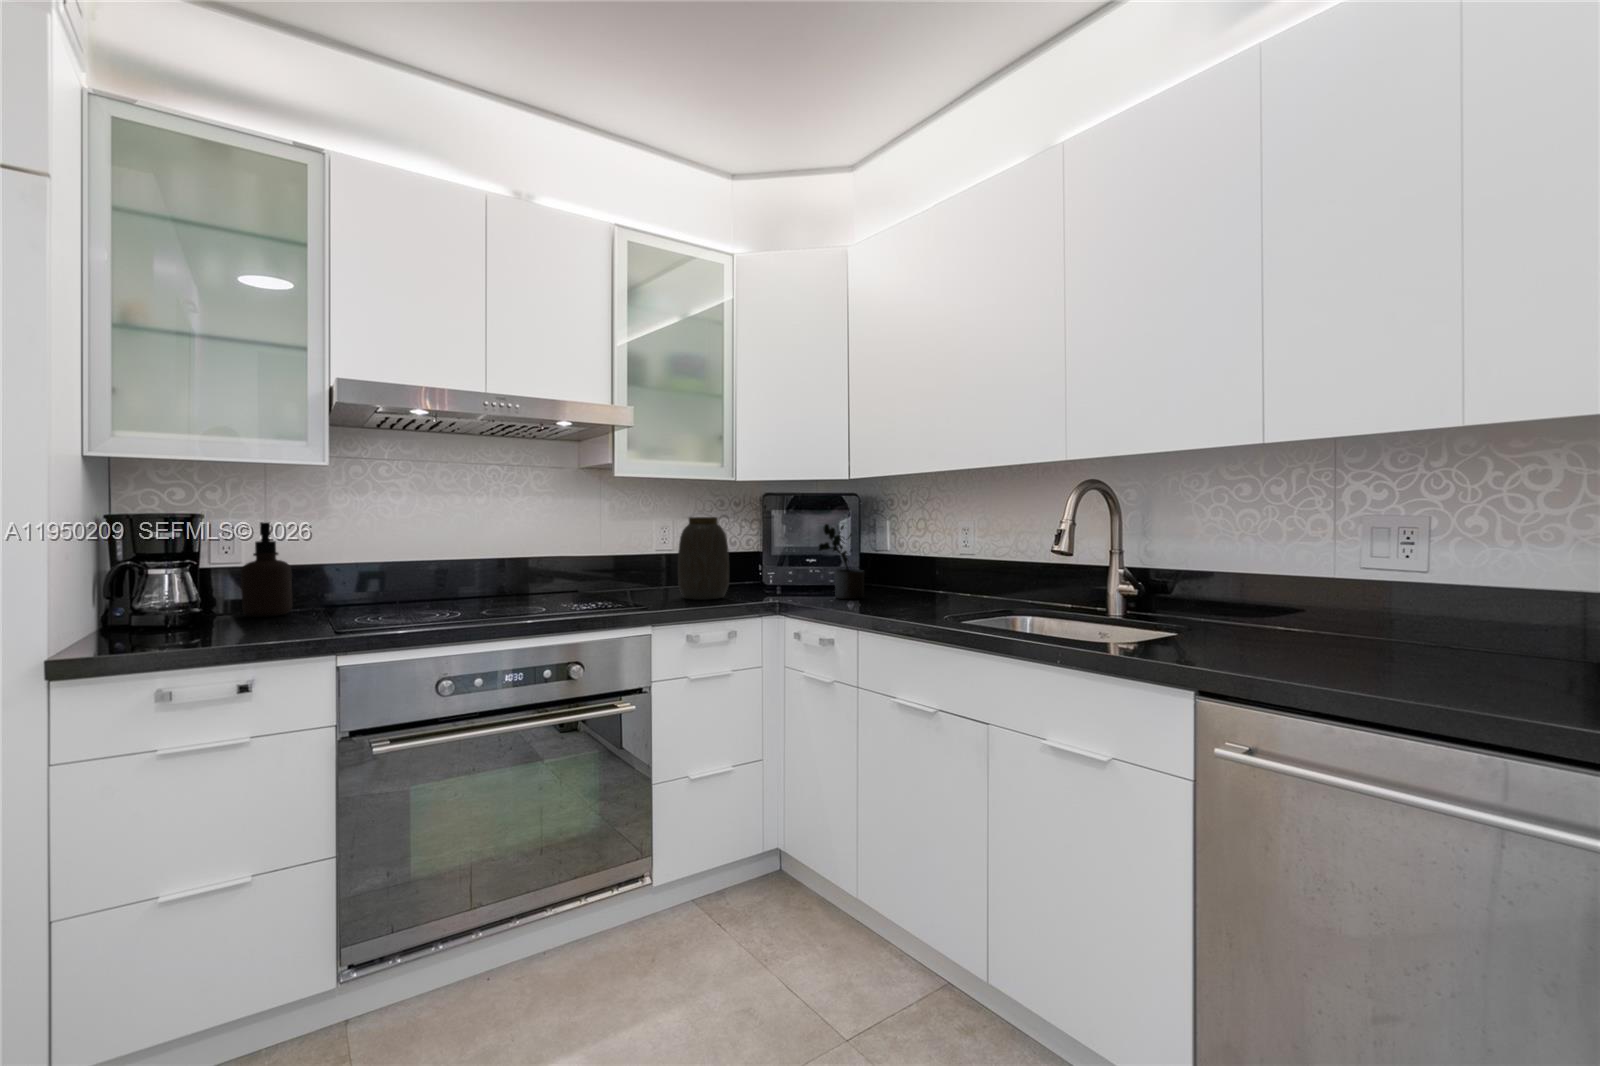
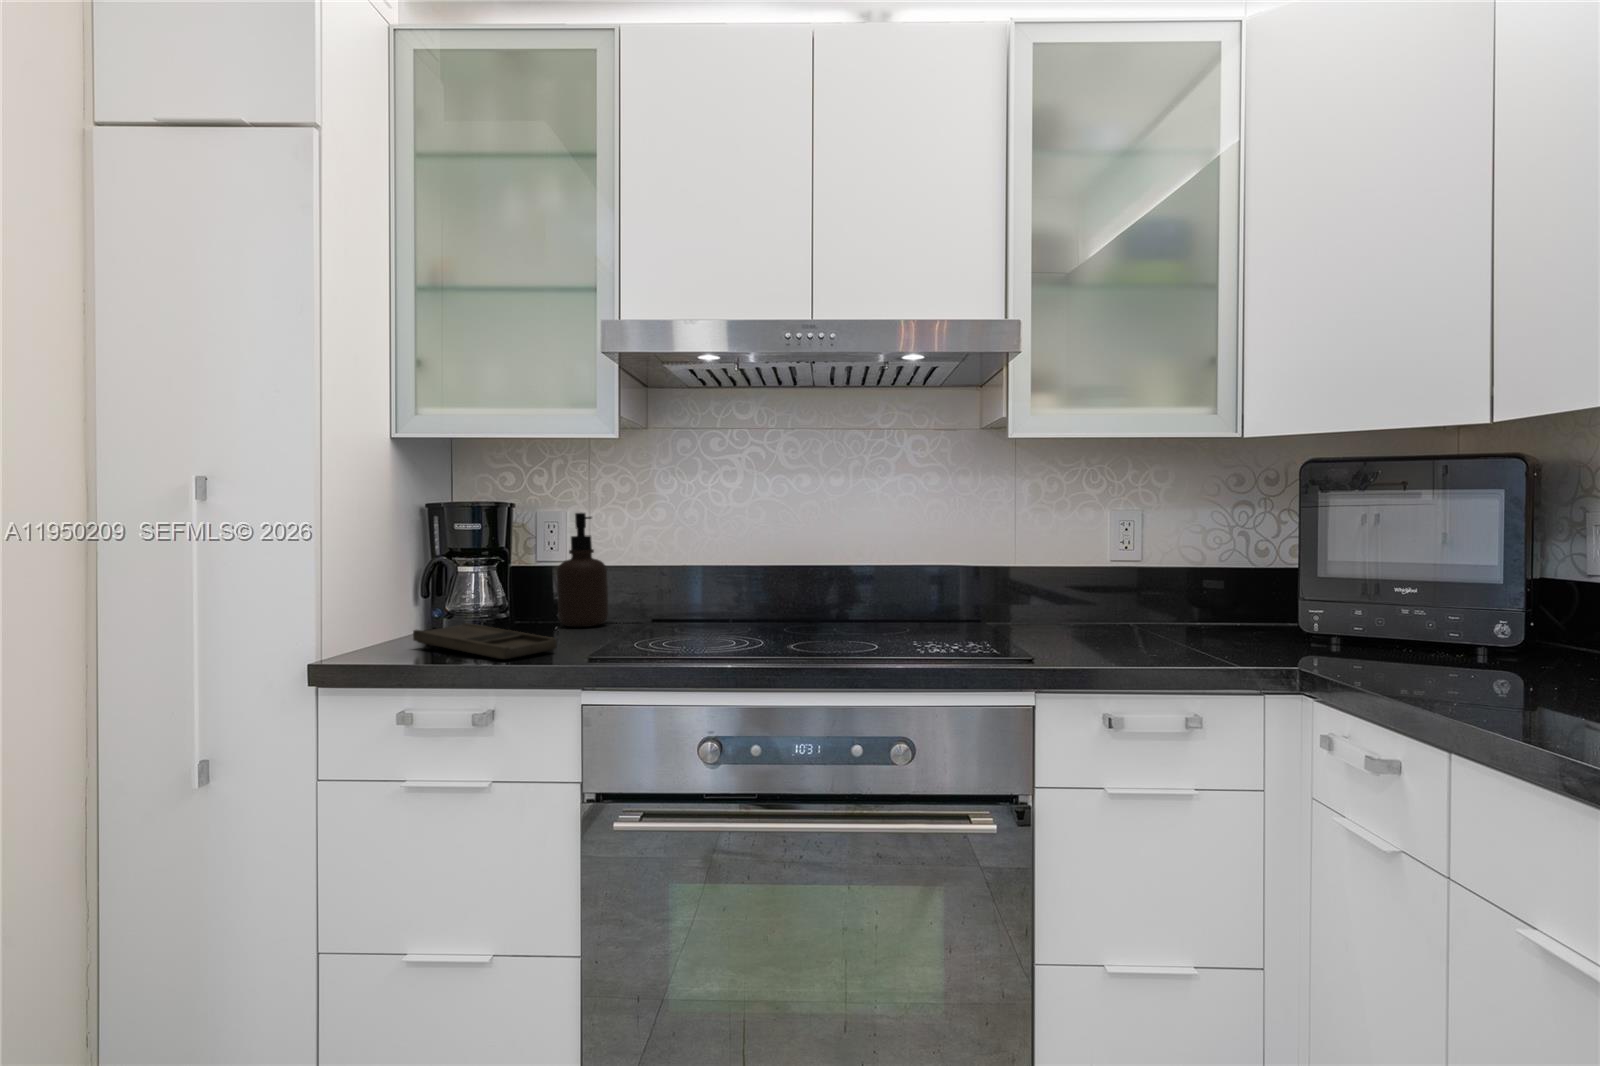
vase: present [678,517,729,600] -> none [1114,503,1211,651]
potted plant: present [819,524,864,599] -> none [1403,516,1527,680]
tray: none [132,617,296,640] -> present [413,623,557,659]

